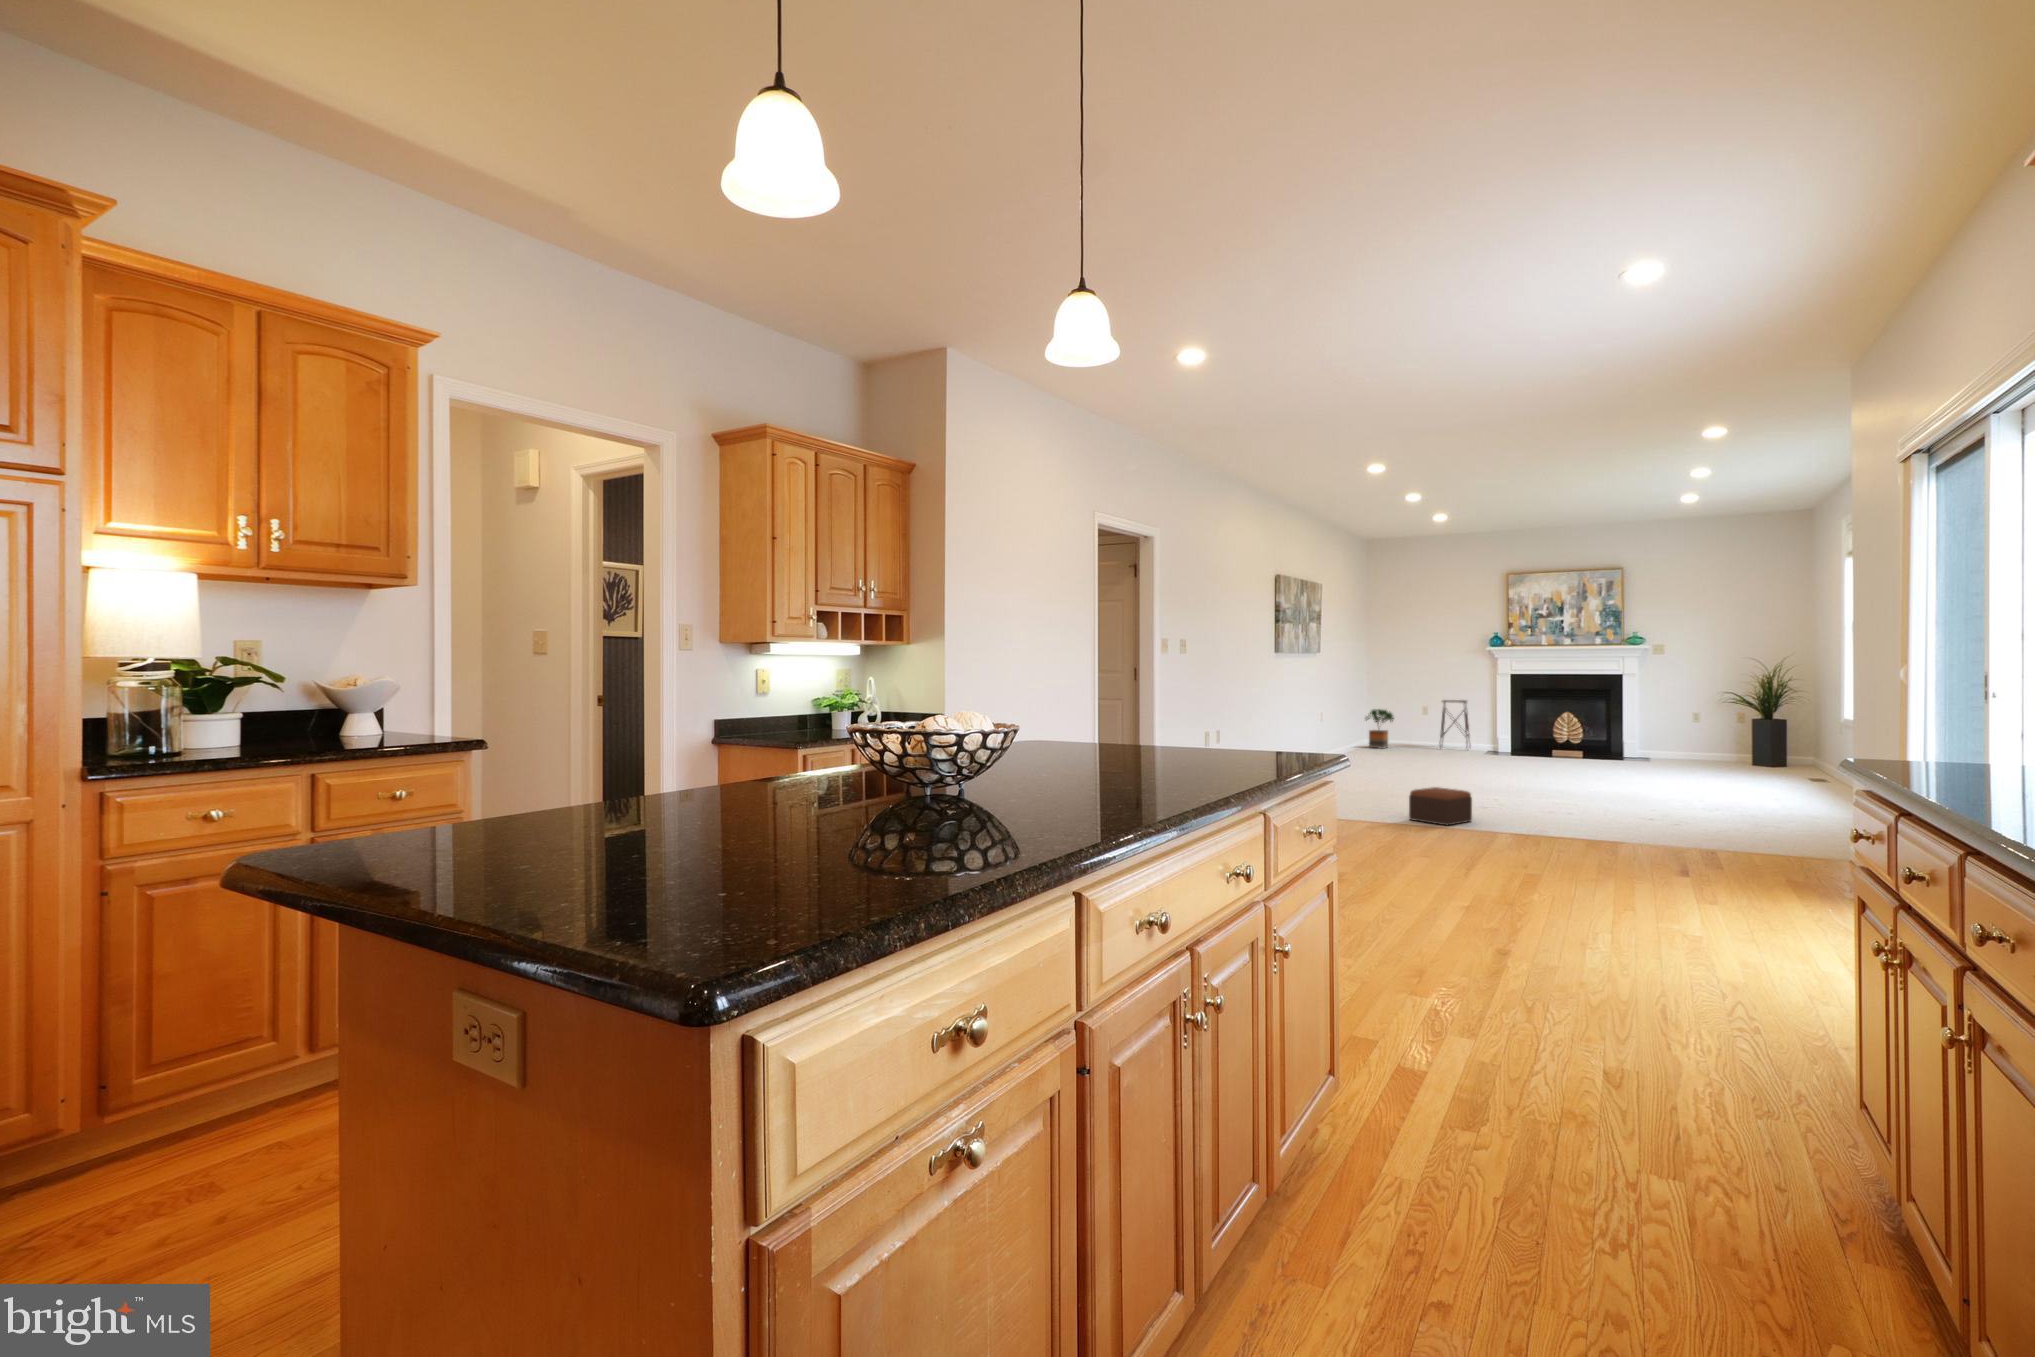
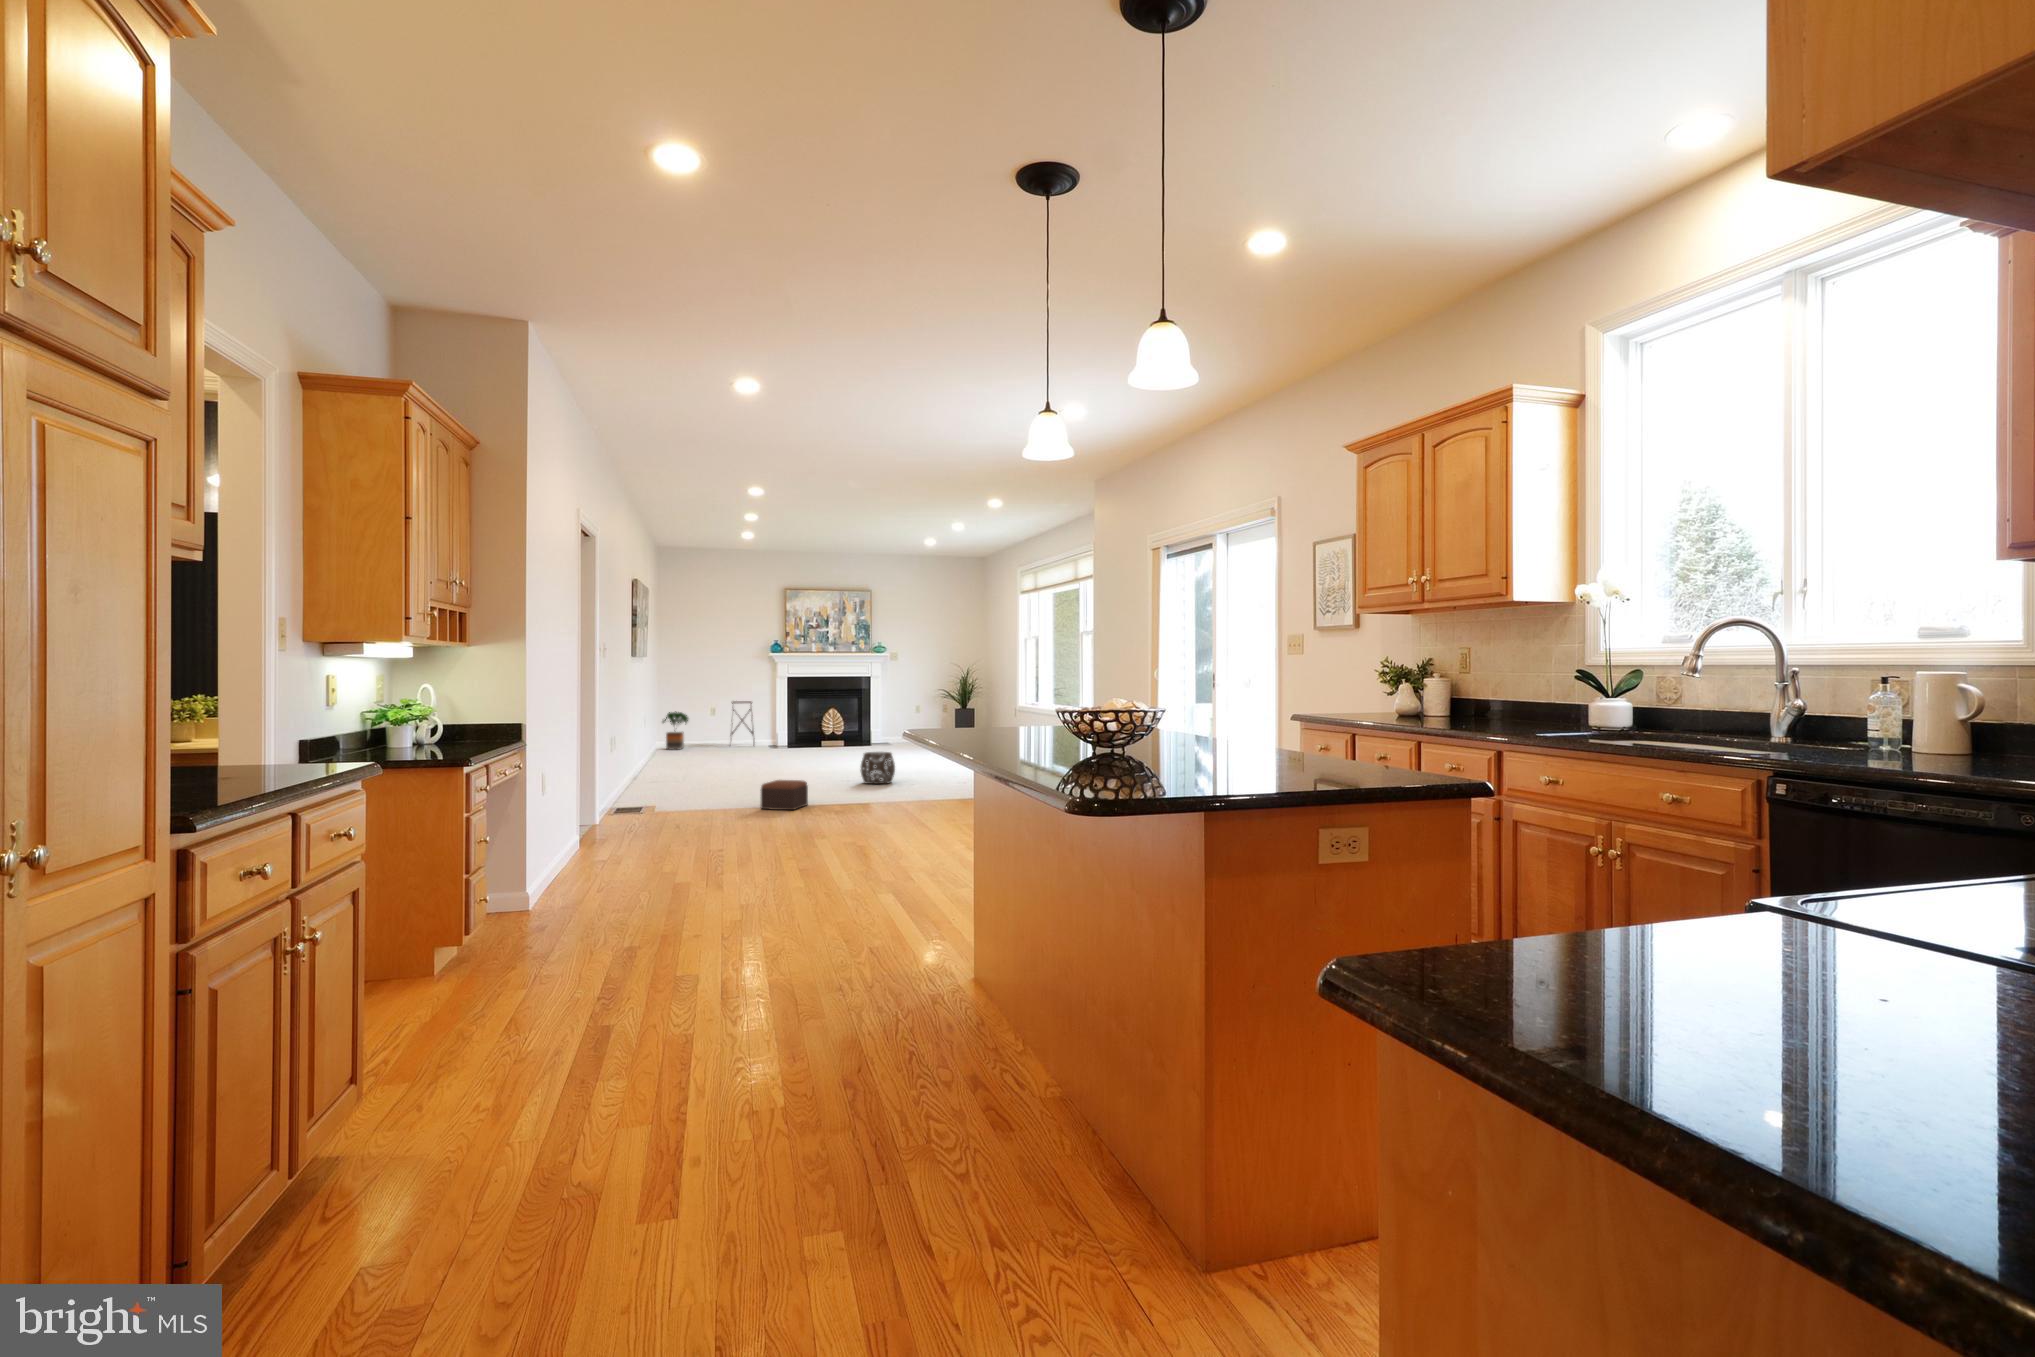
woven basket: none [1566,763,1619,806] -> present [860,752,895,784]

